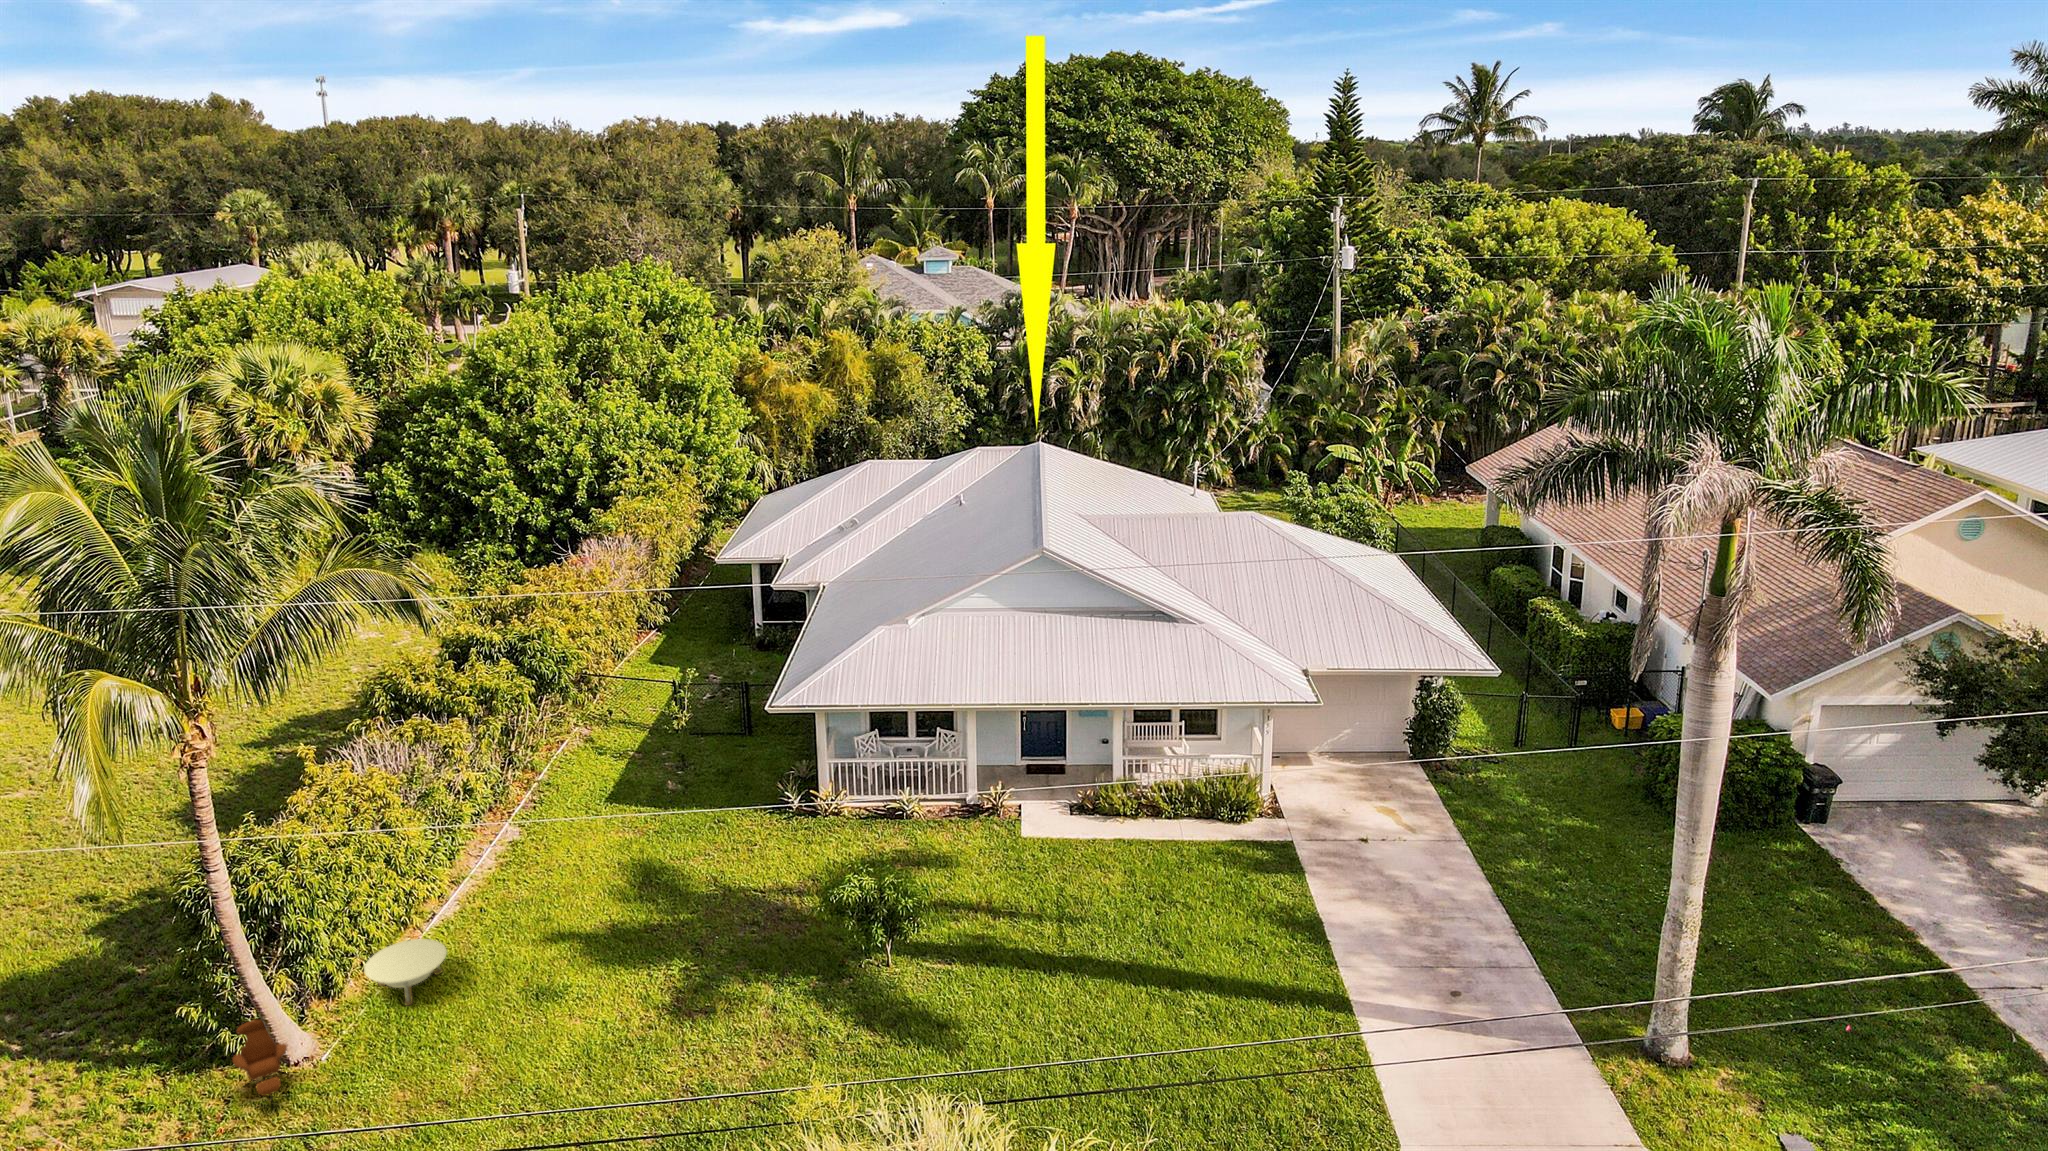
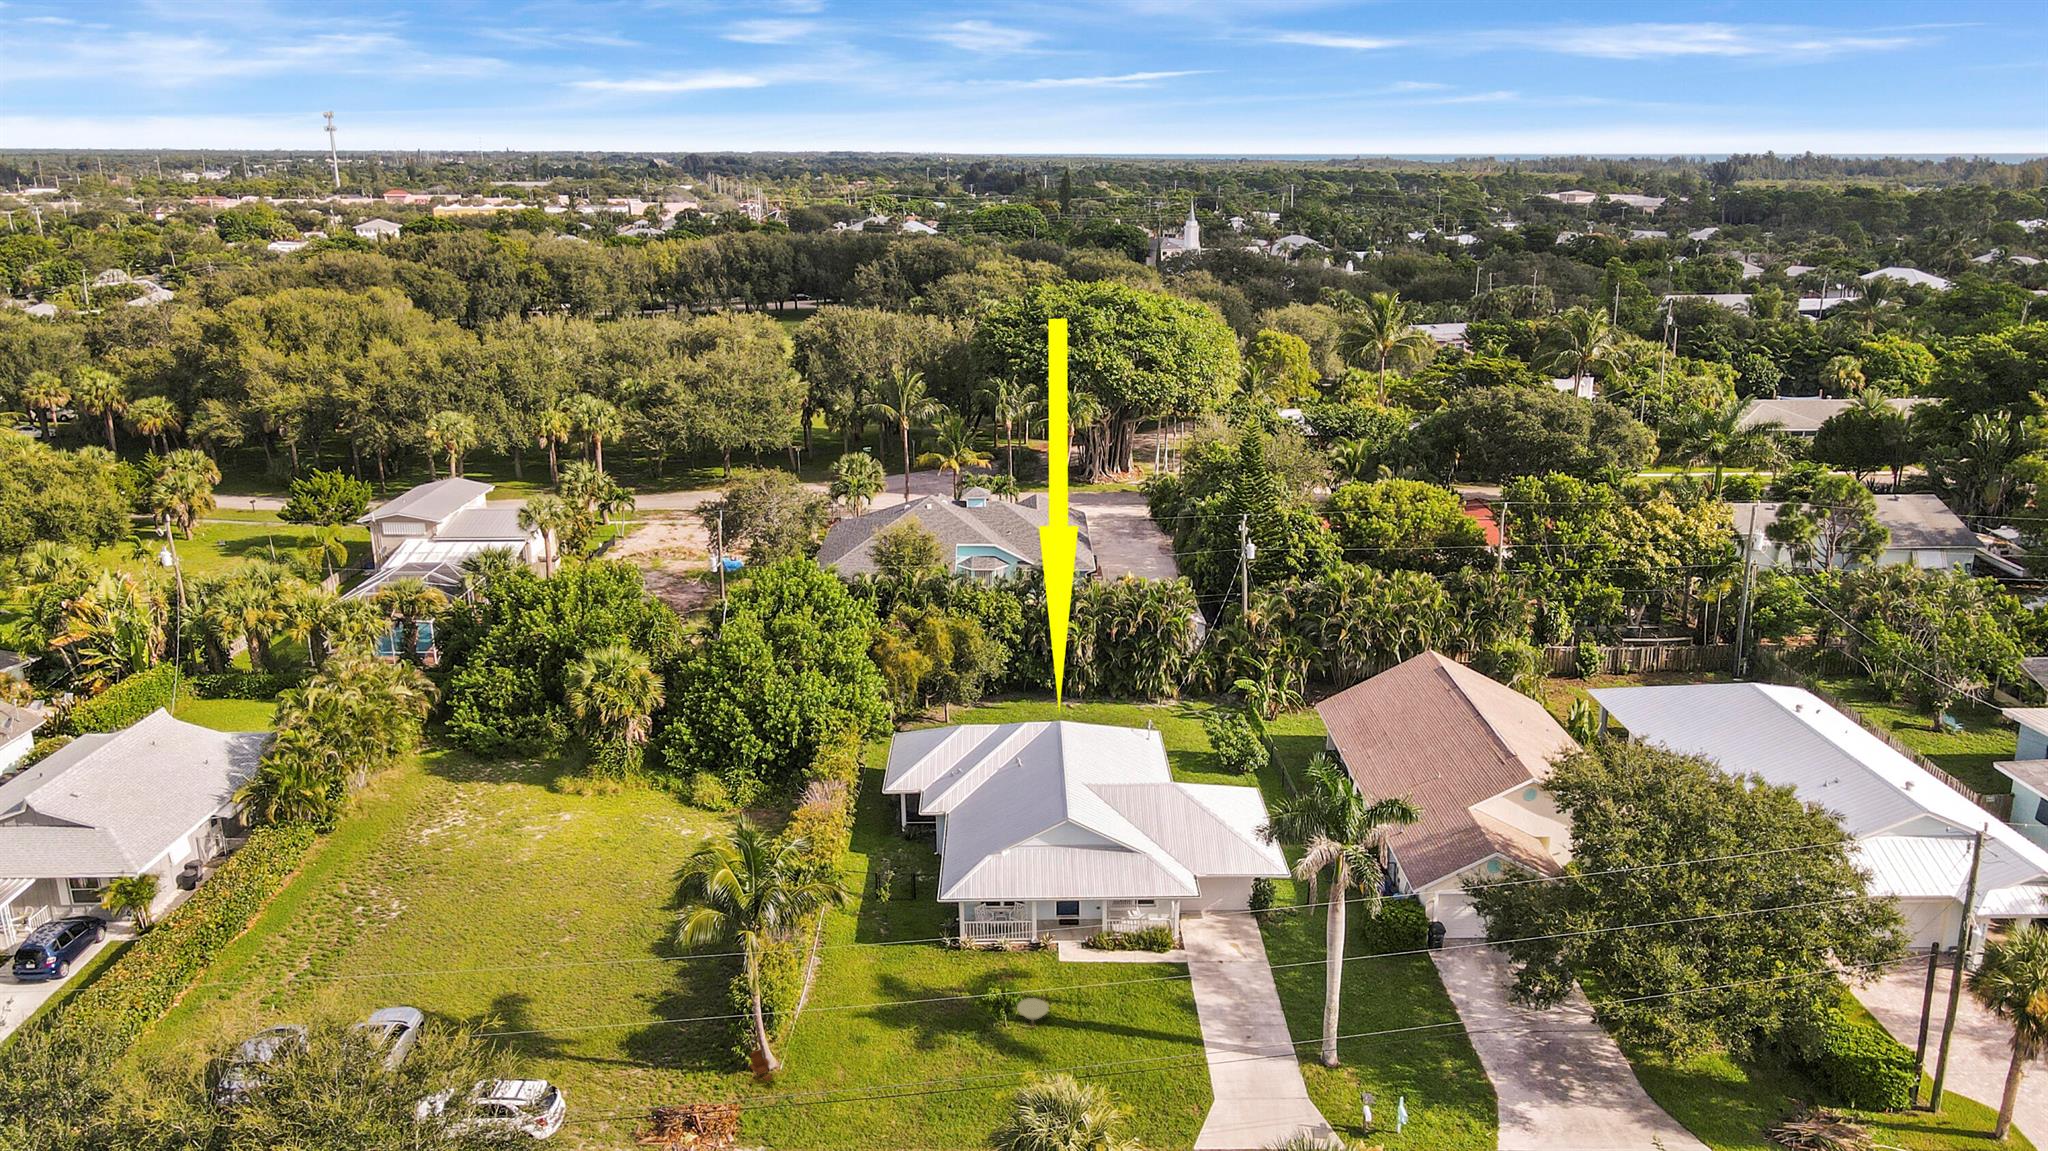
round table: present [364,939,447,1006] -> present [1017,998,1049,1027]

